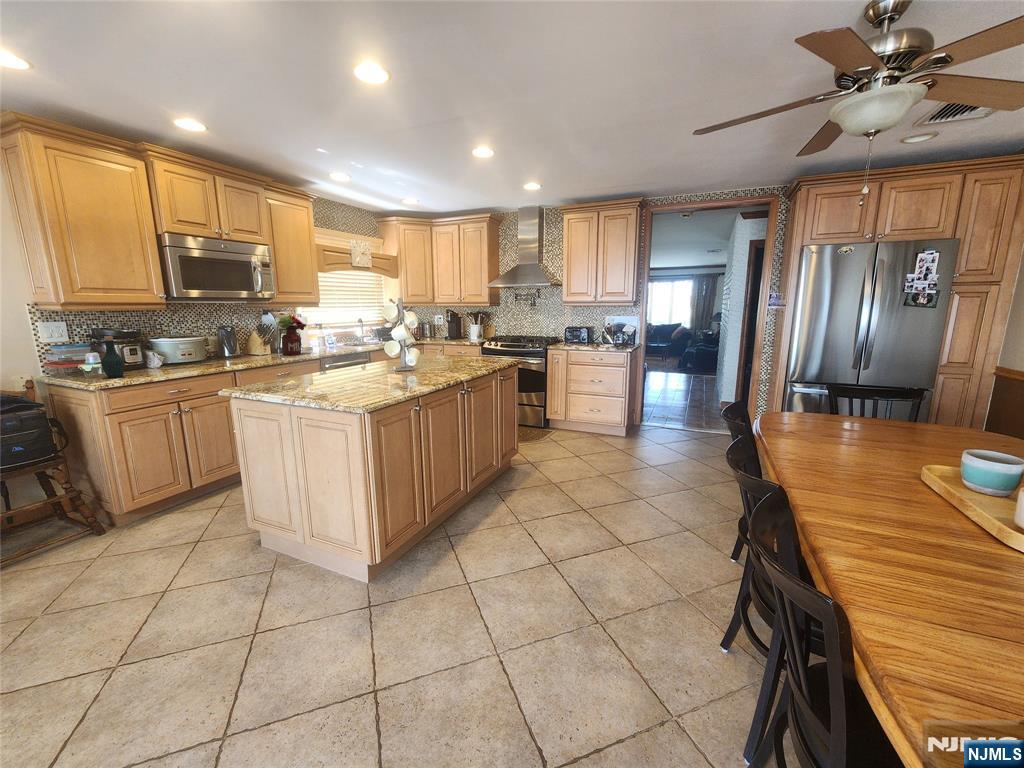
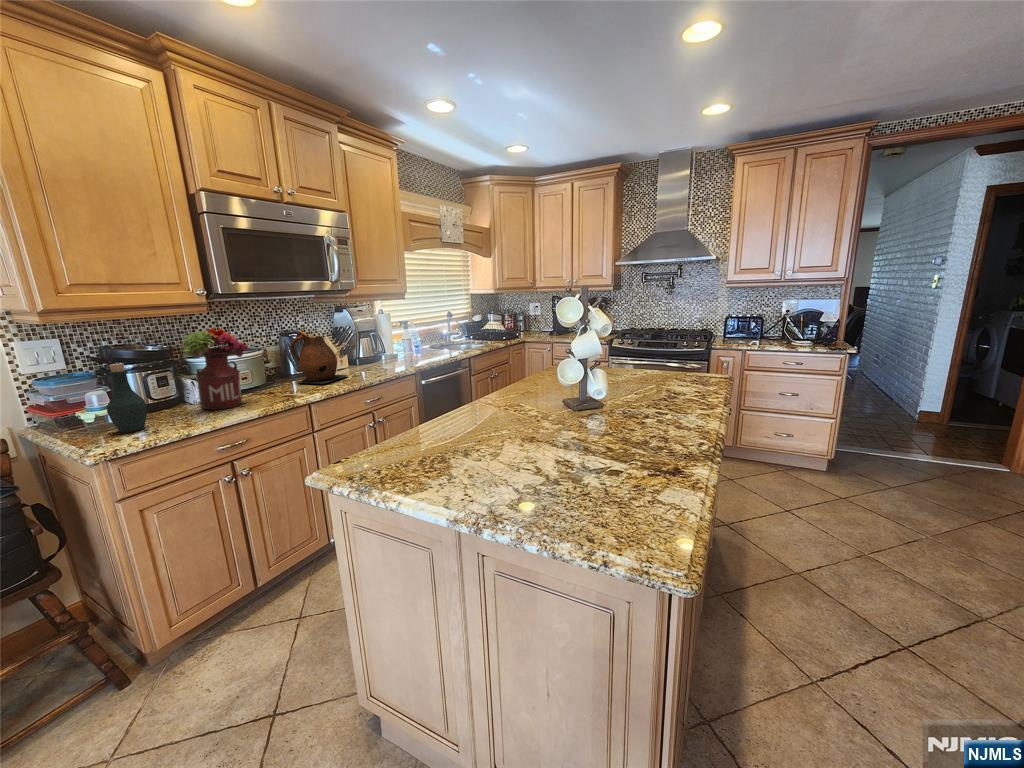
flower arrangement: present [278,315,307,355] -> present [182,327,249,409]
ceramic pitcher: none [225,325,267,361] -> present [291,331,347,384]

